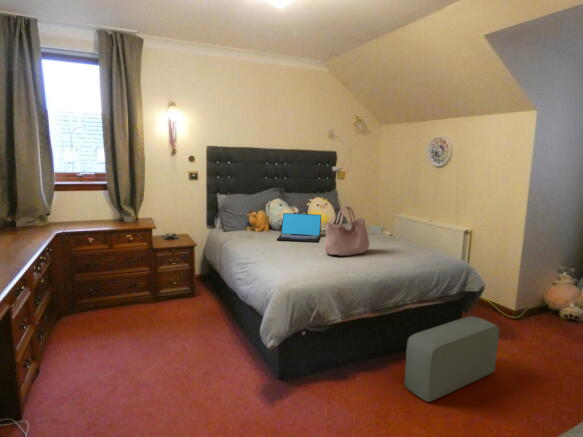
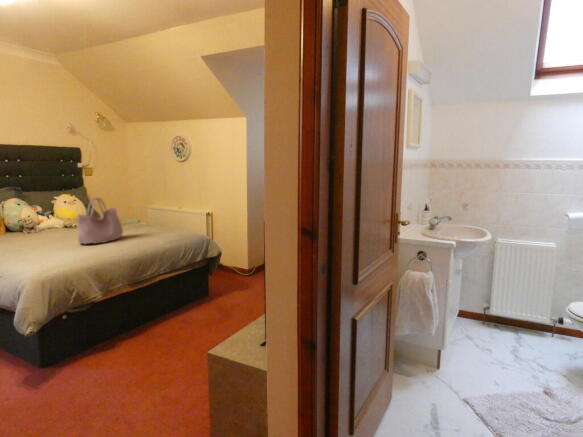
laptop: present [277,213,321,242] -> none [19,210,71,240]
pouf: present [404,316,499,402] -> none [162,275,232,343]

